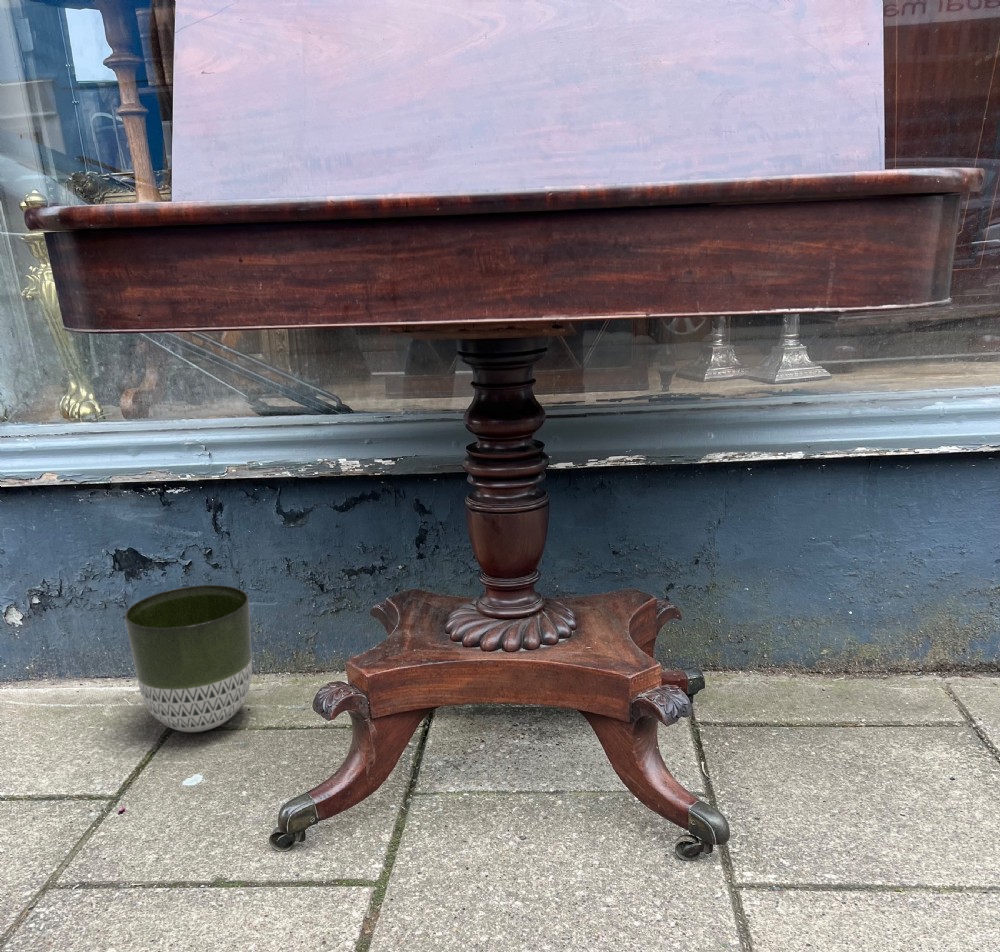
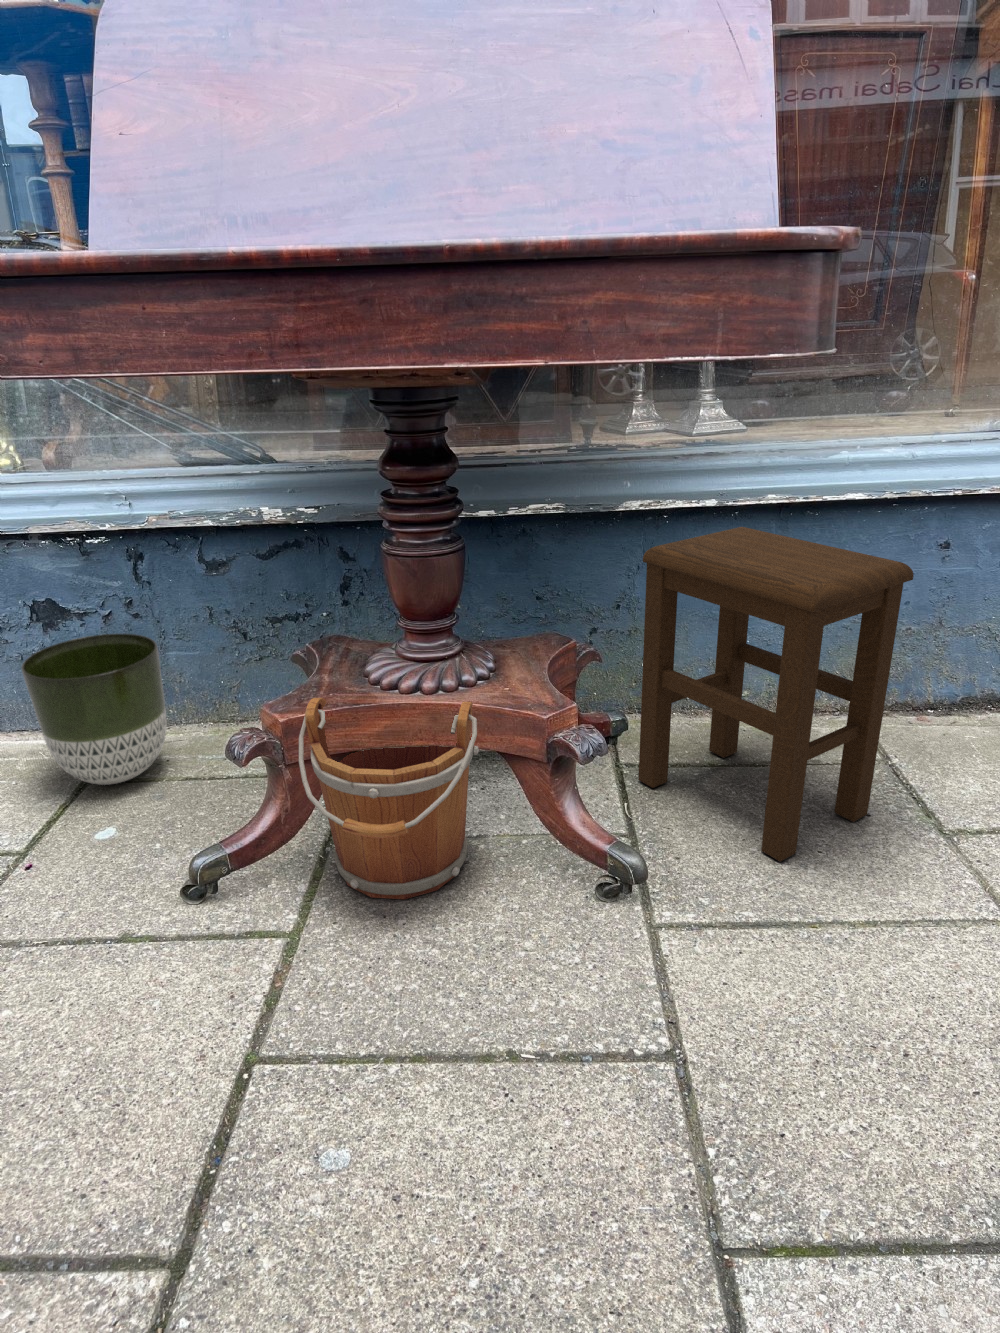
stool: none [714,489,979,824] -> present [638,527,914,862]
bucket: none [388,650,560,852] -> present [299,698,479,899]

